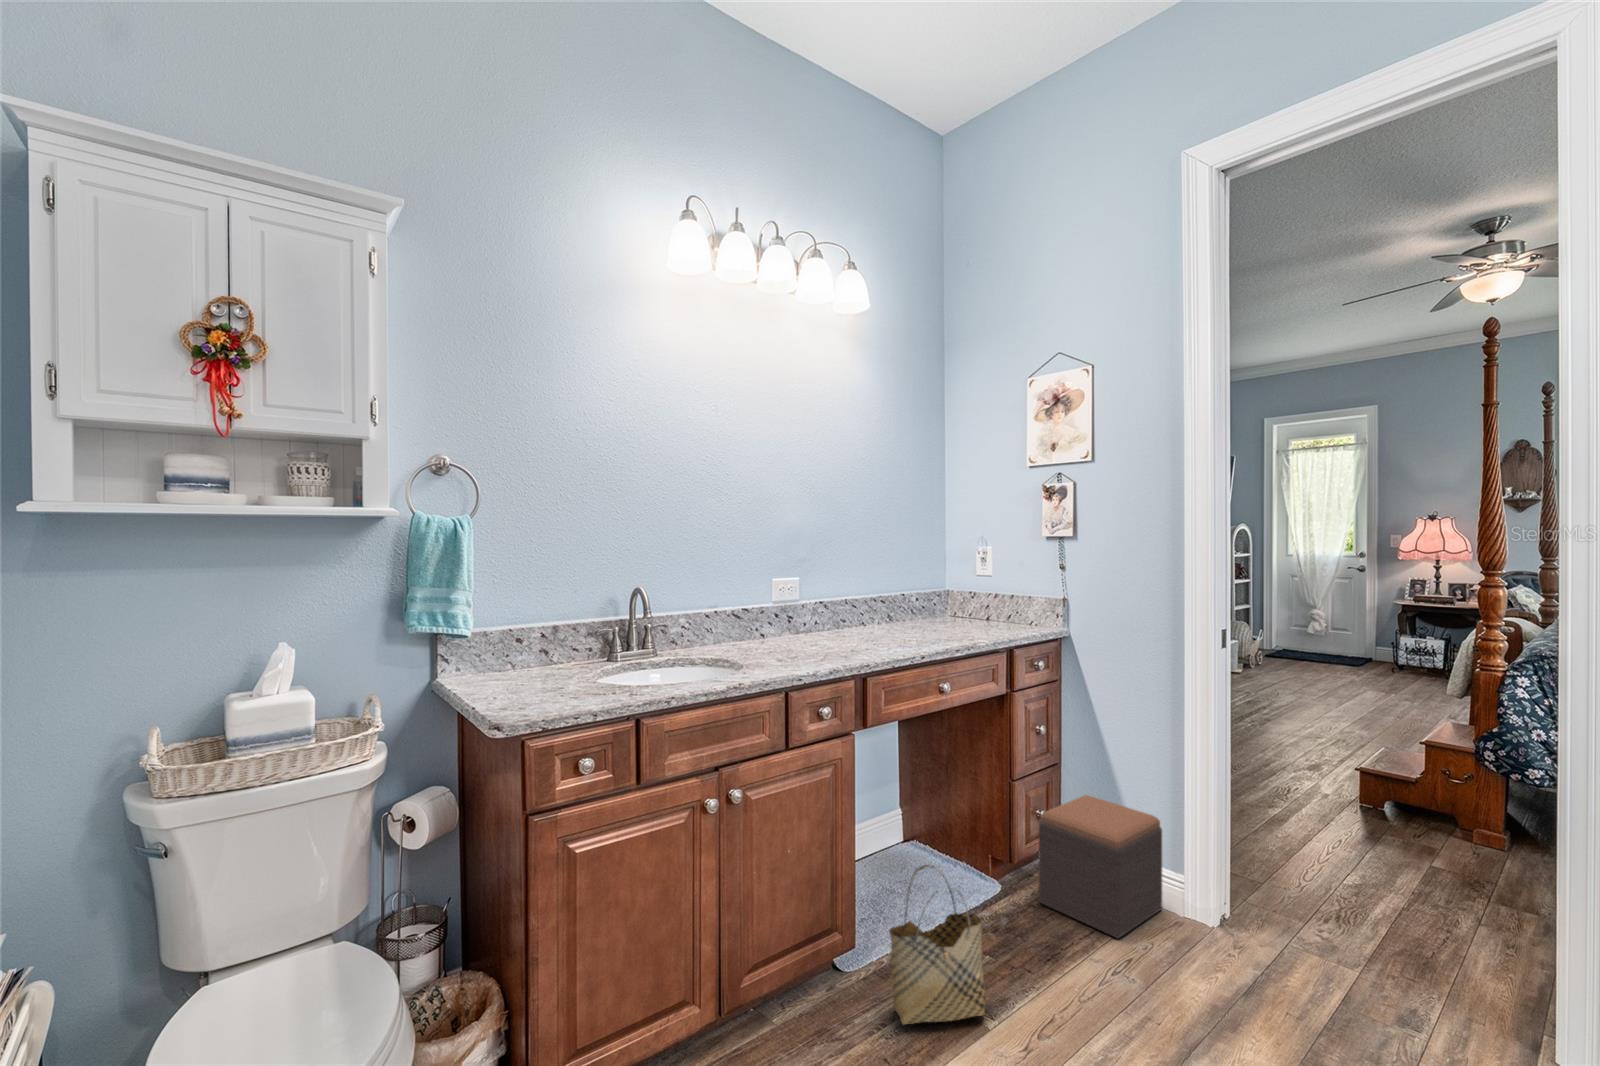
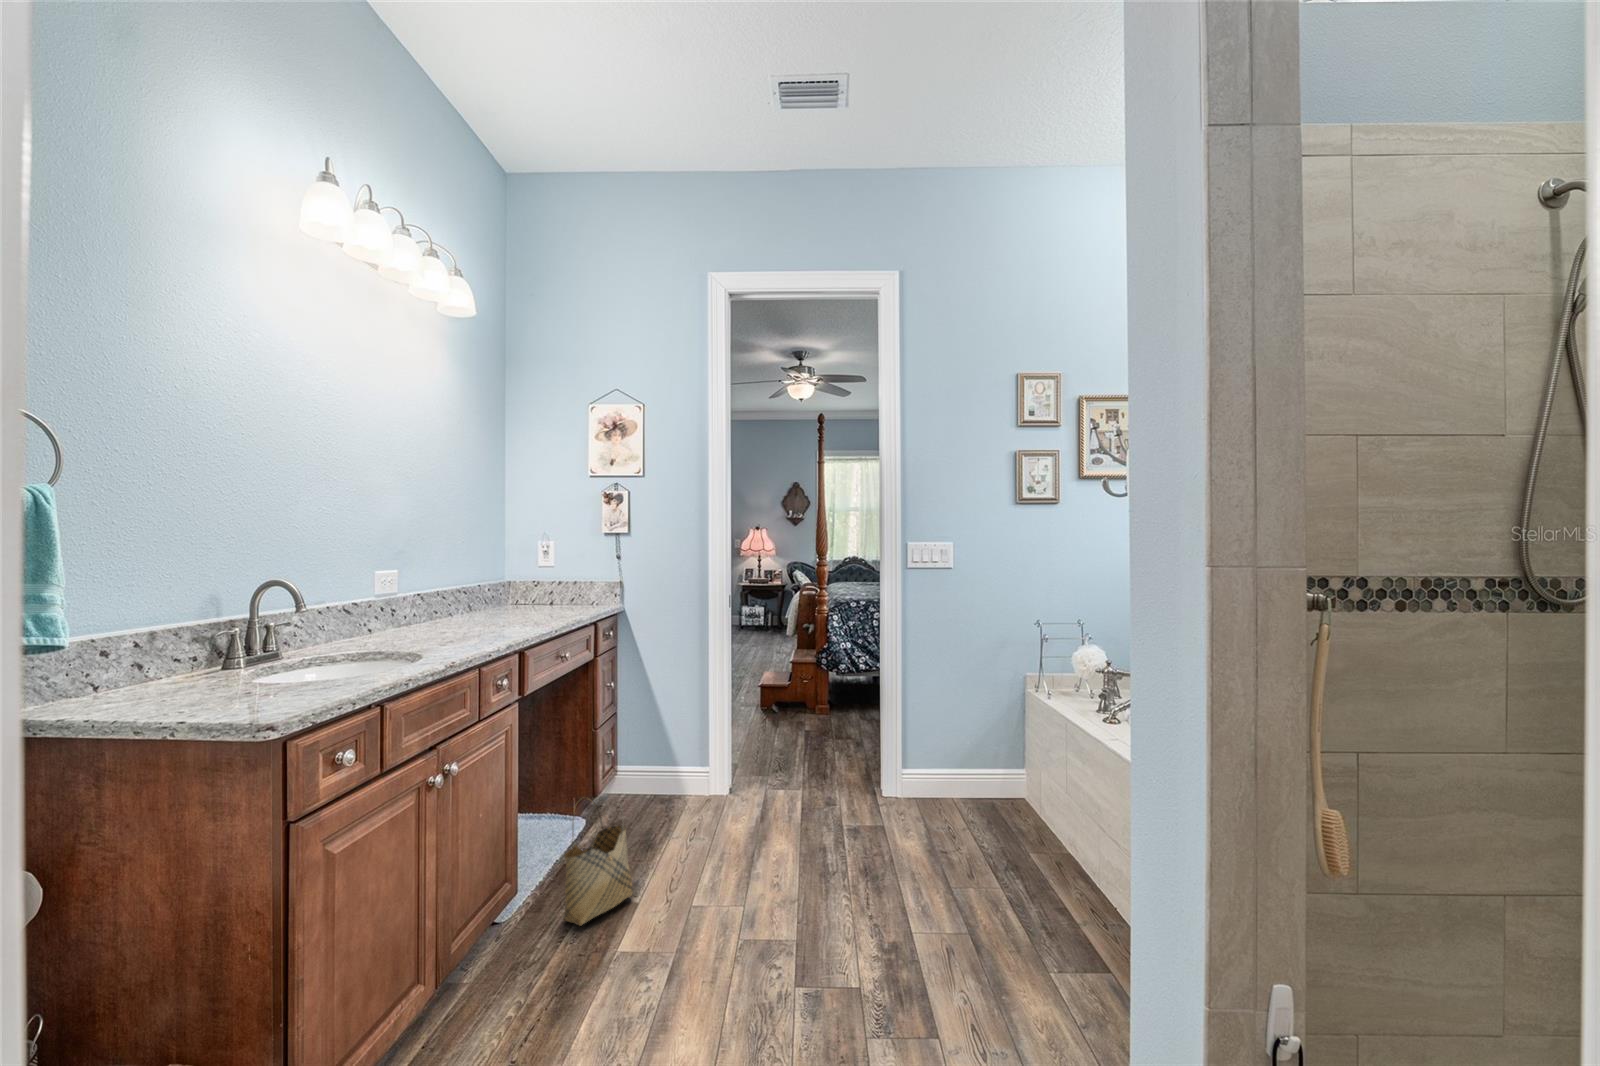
footstool: present [1039,795,1162,938] -> none [618,730,697,821]

